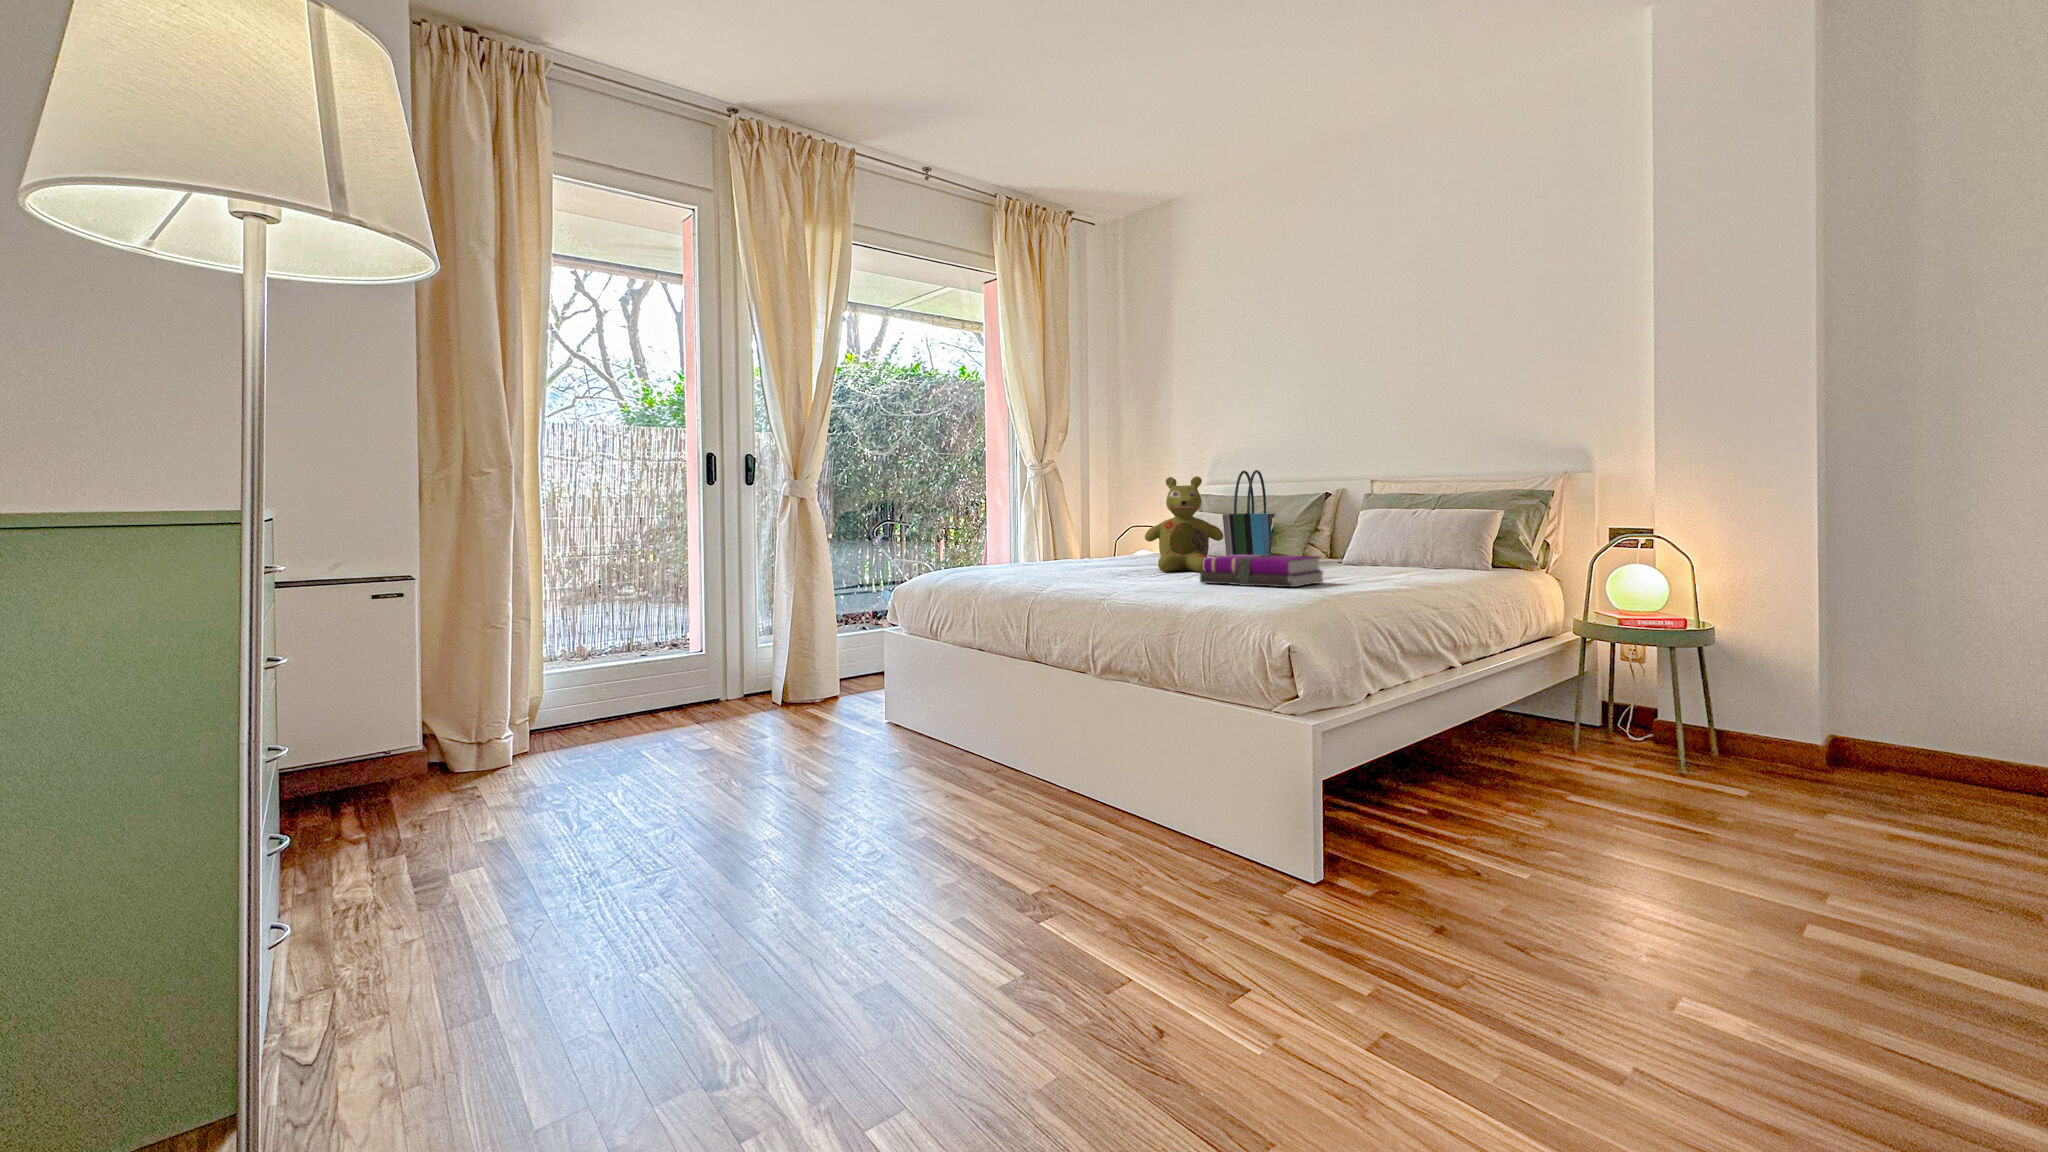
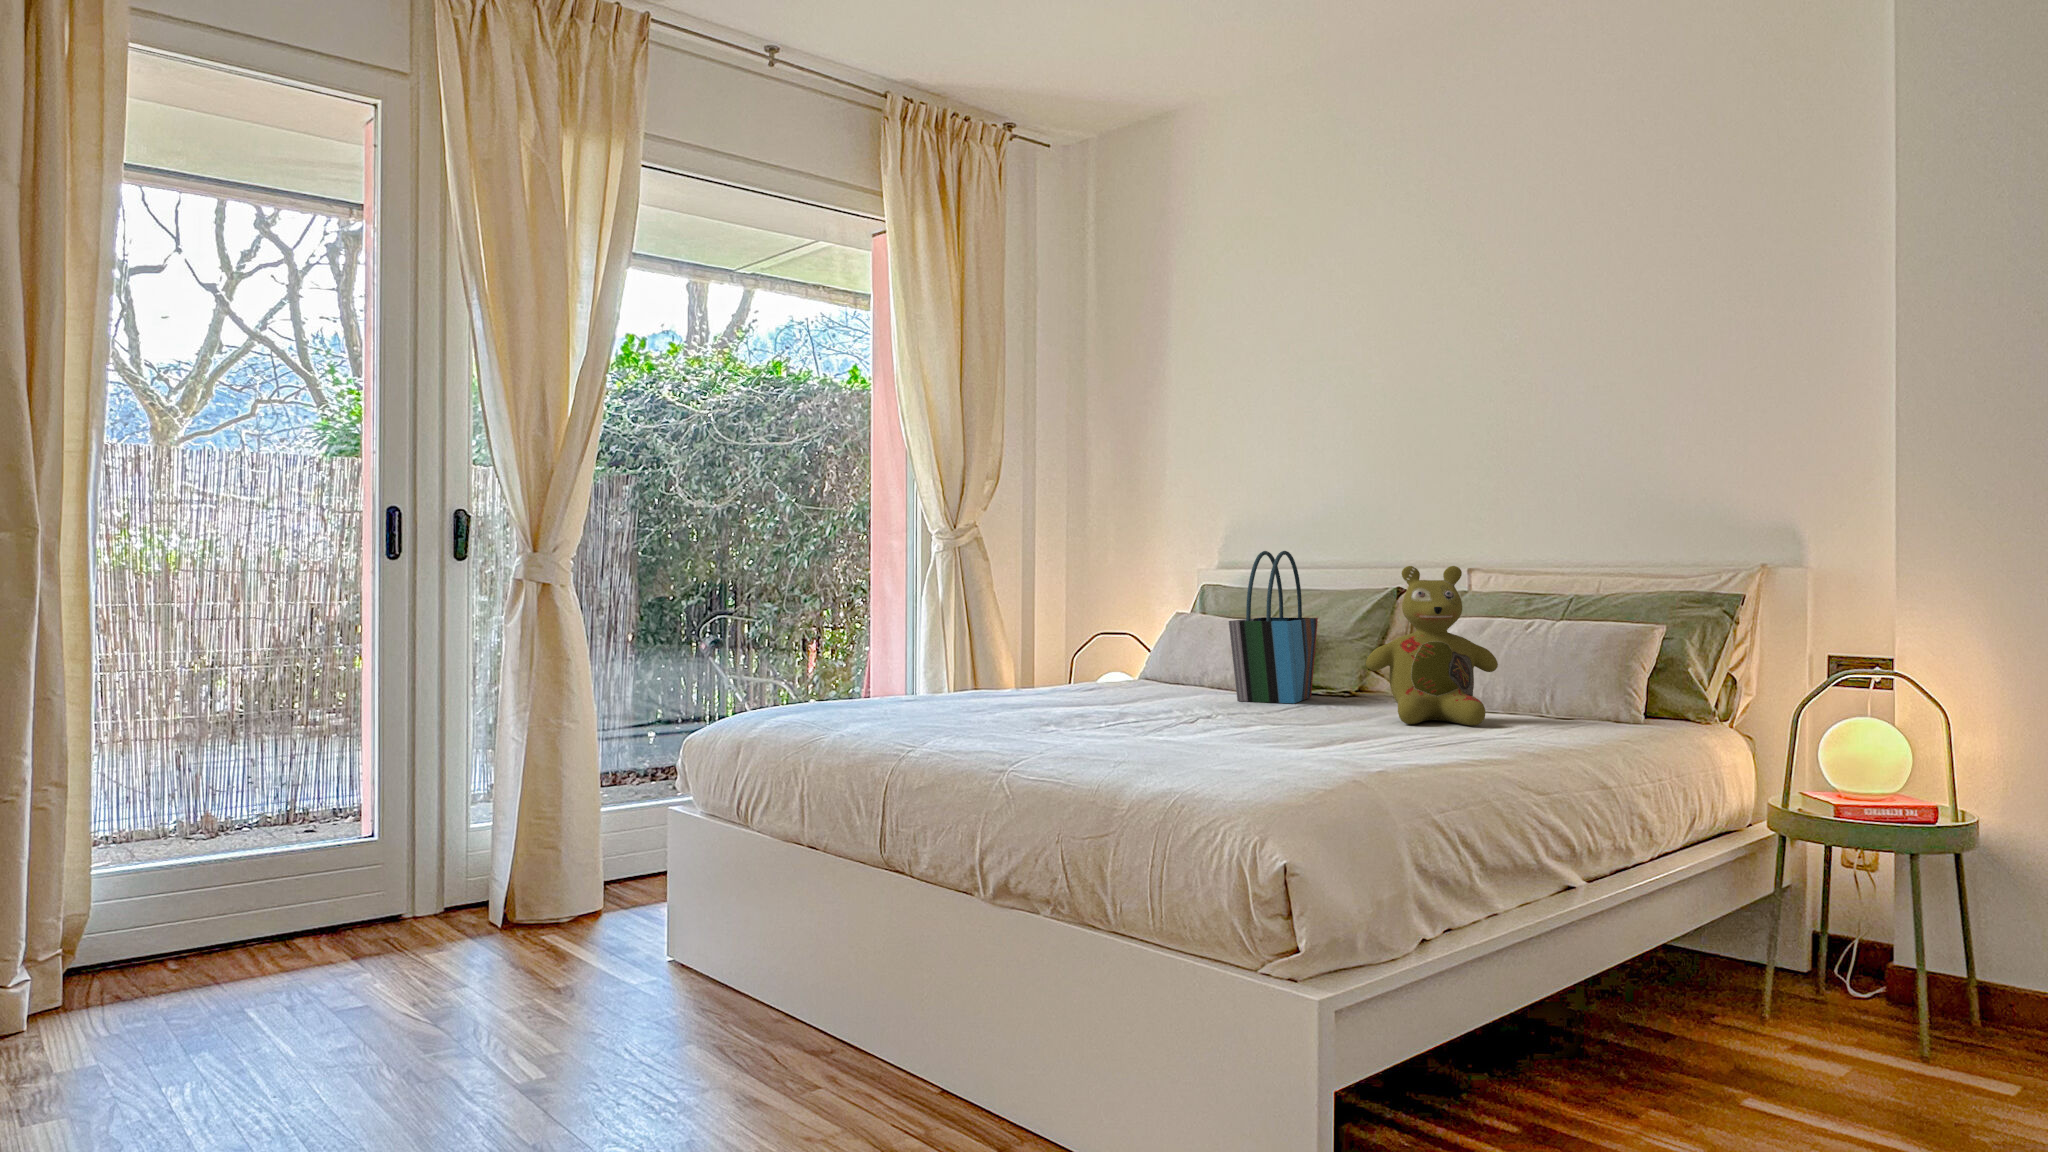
stuffed bear: present [1145,476,1223,572] -> present [1366,566,1498,726]
notebook: present [1200,555,1323,587] -> none [1169,699,1365,760]

